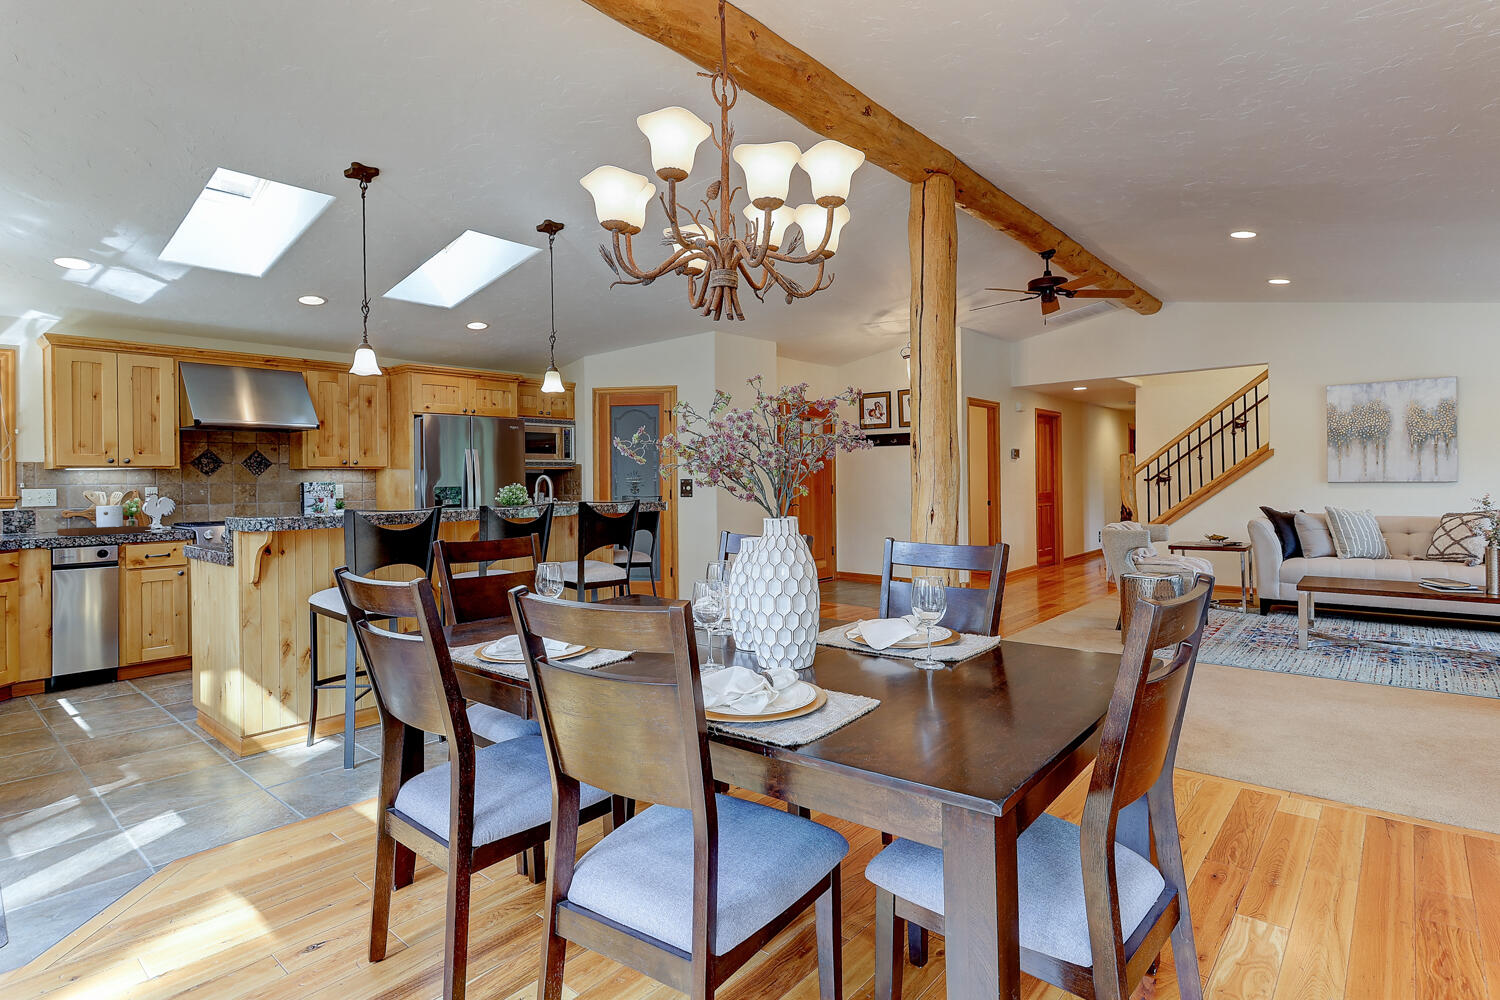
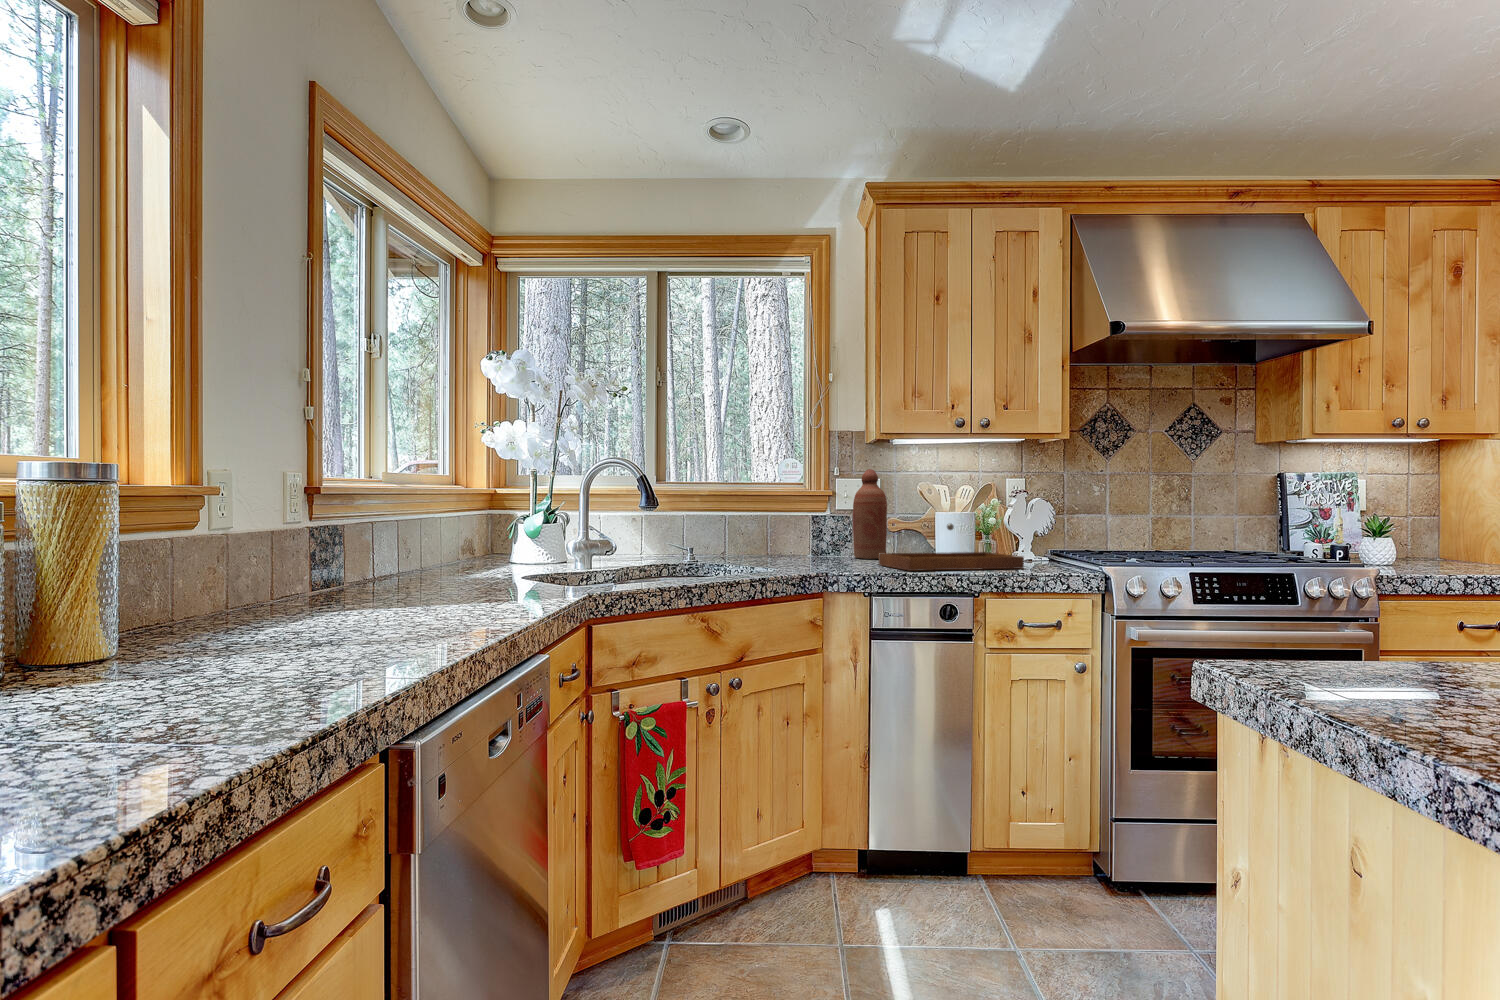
bottle: none [36,483,62,533] -> present [853,469,887,559]

